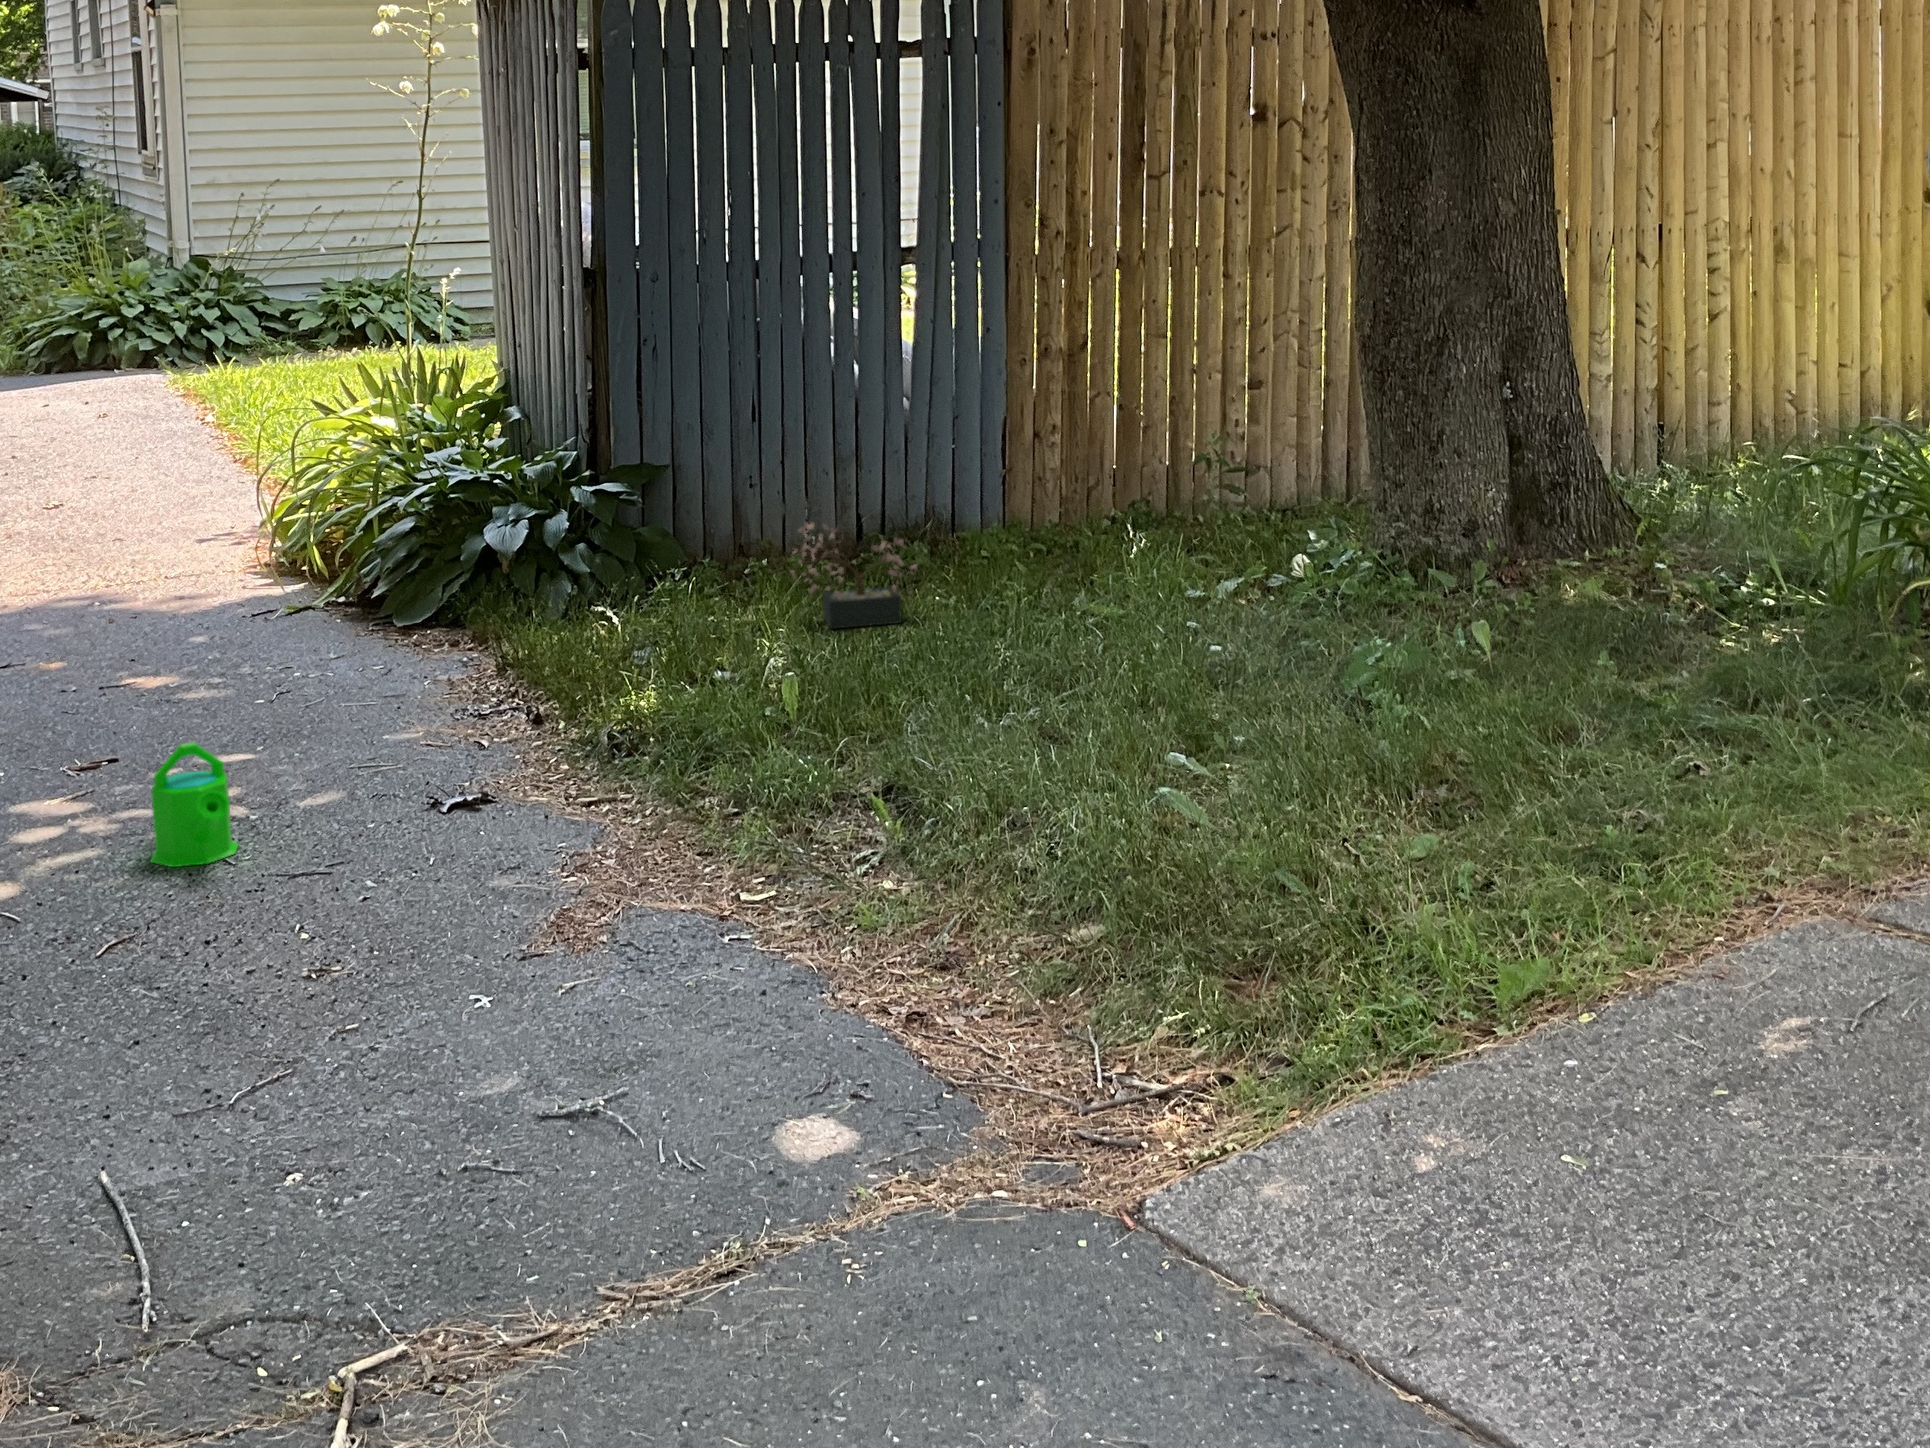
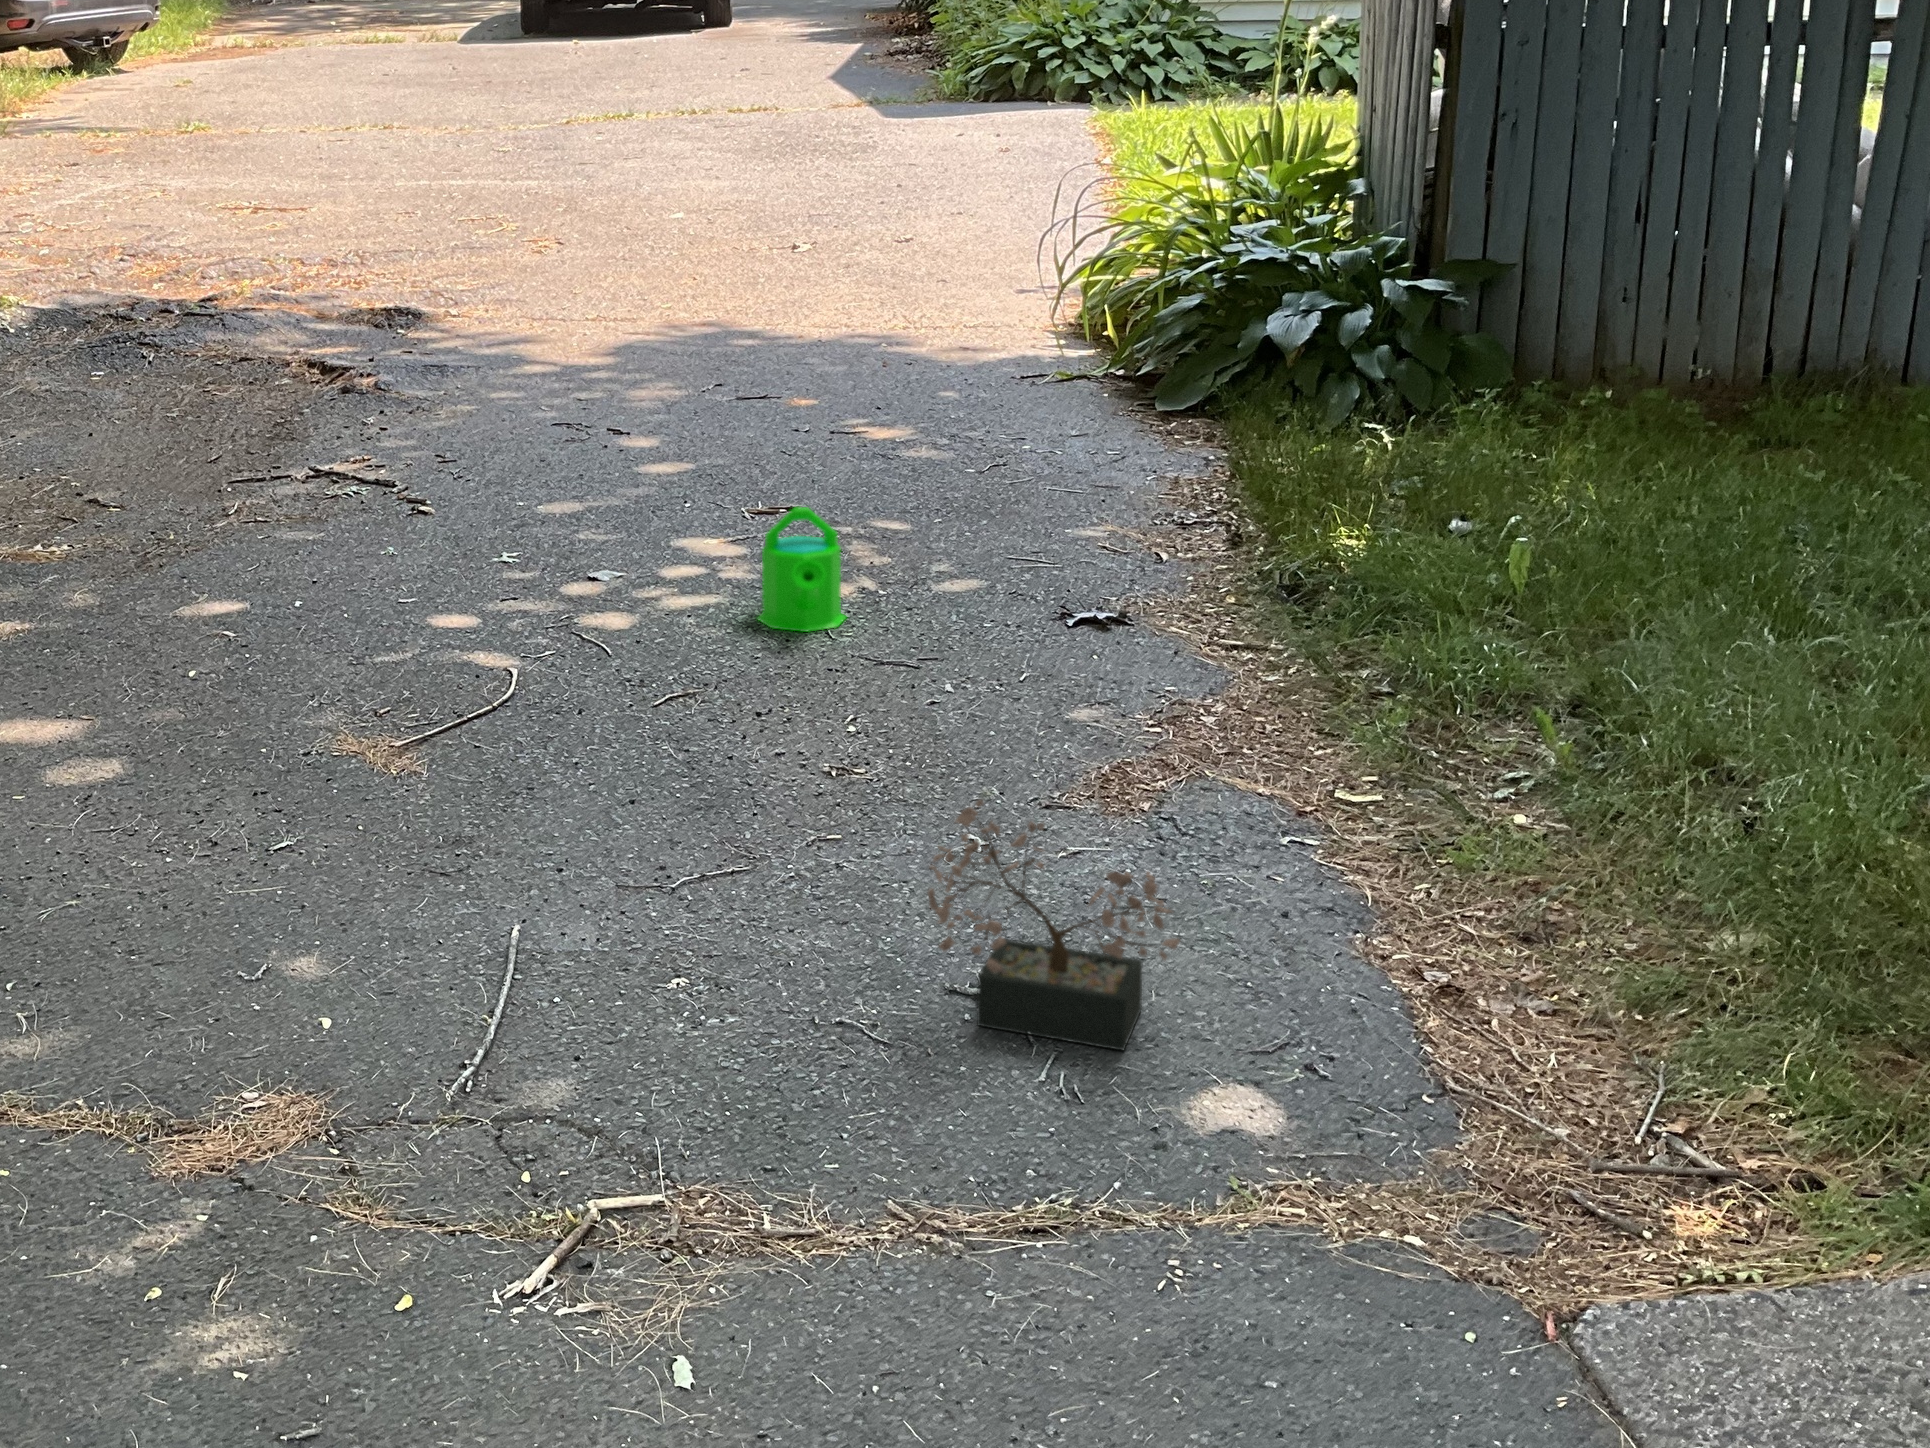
decorative plant: present [791,522,917,629] -> present [928,800,1180,1050]

